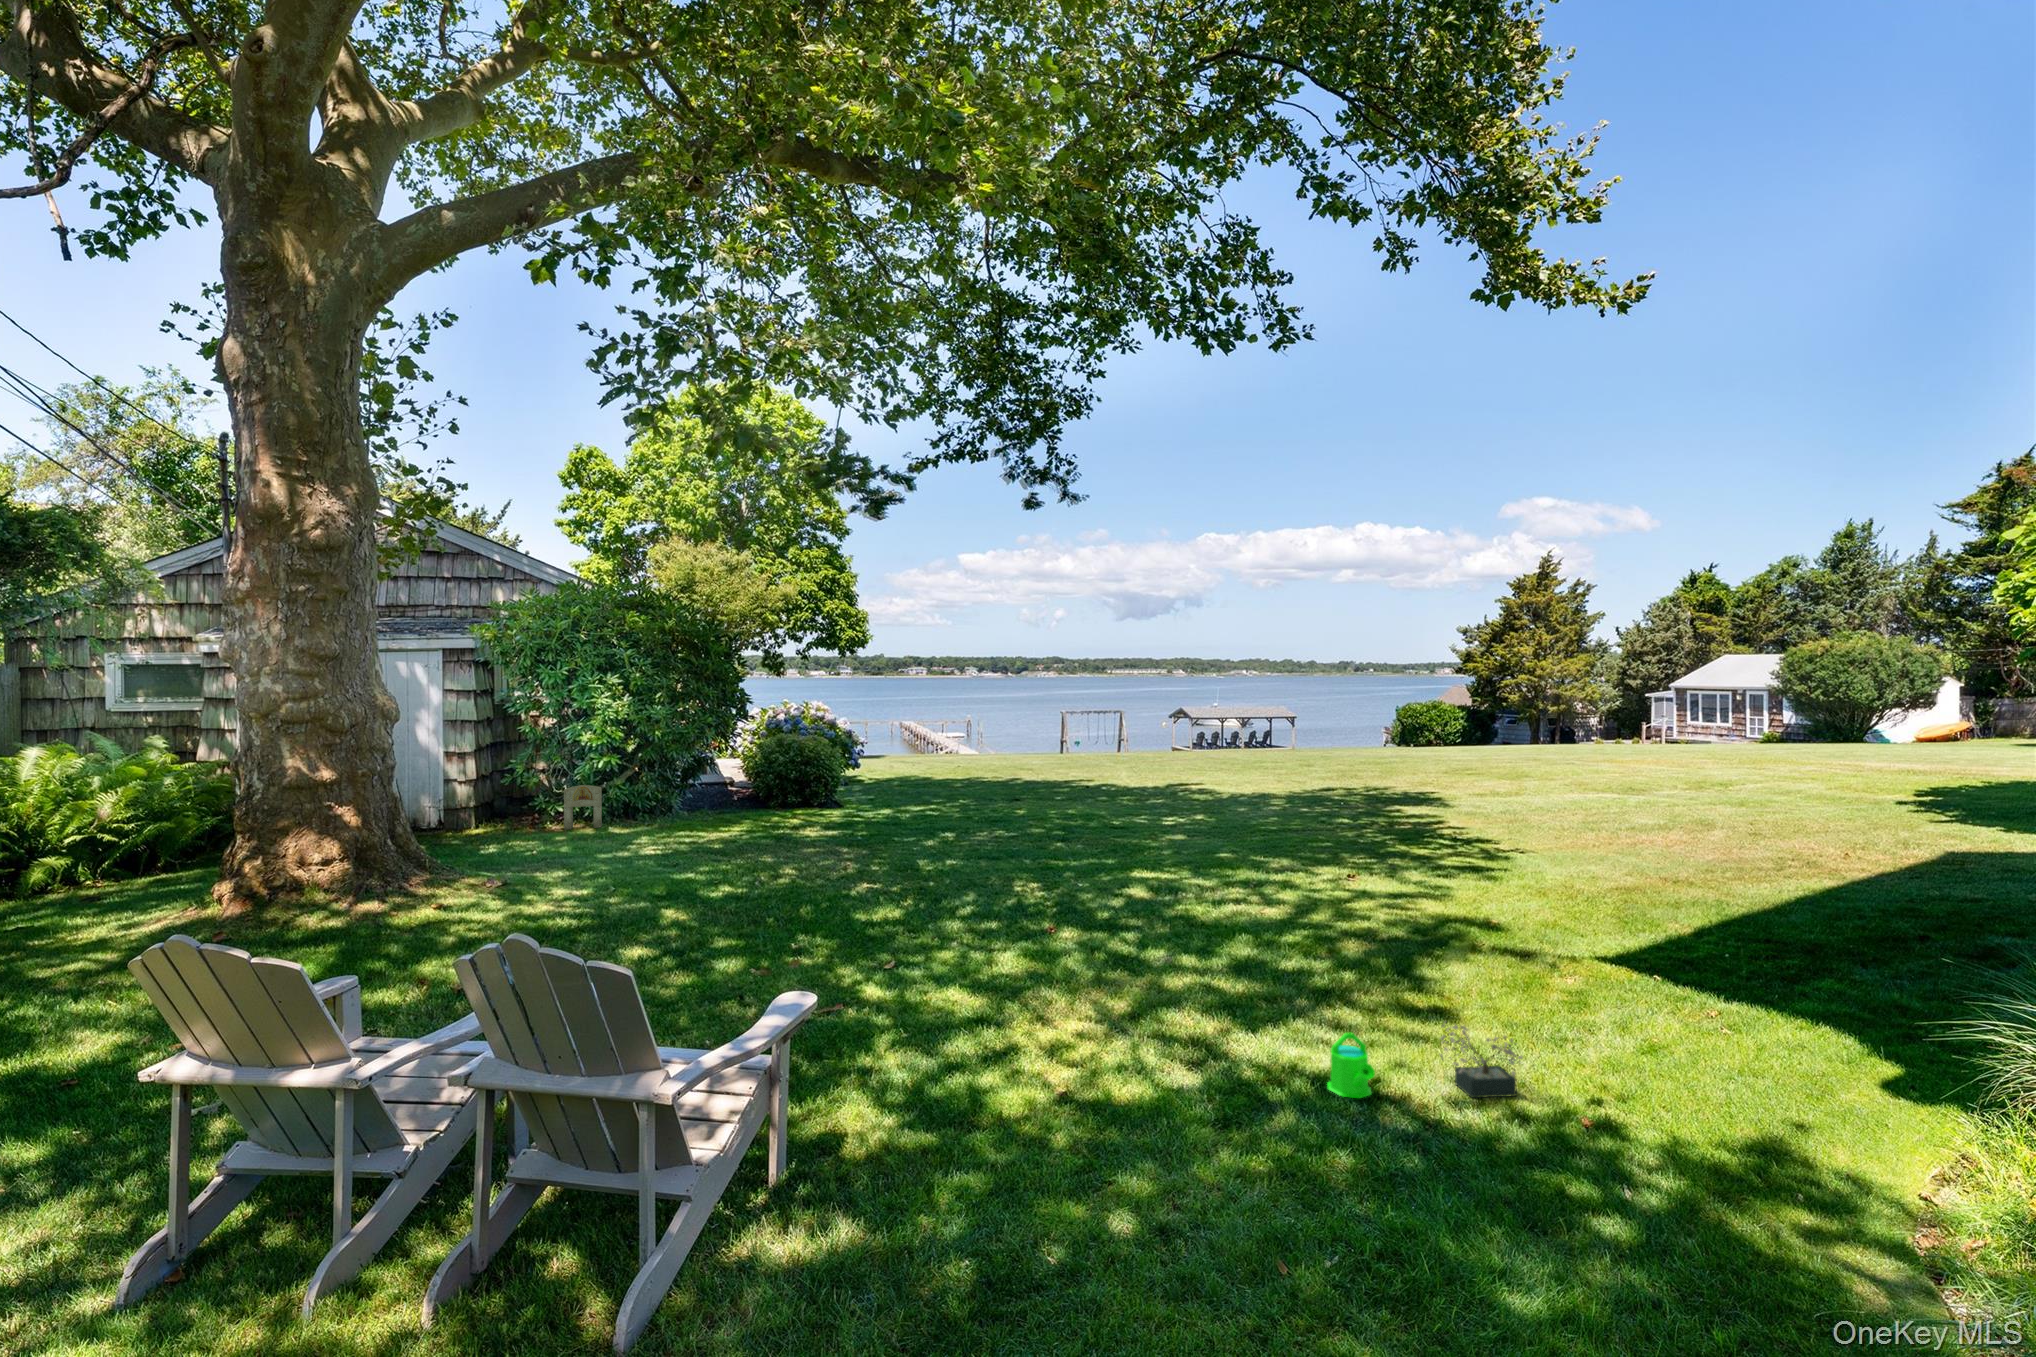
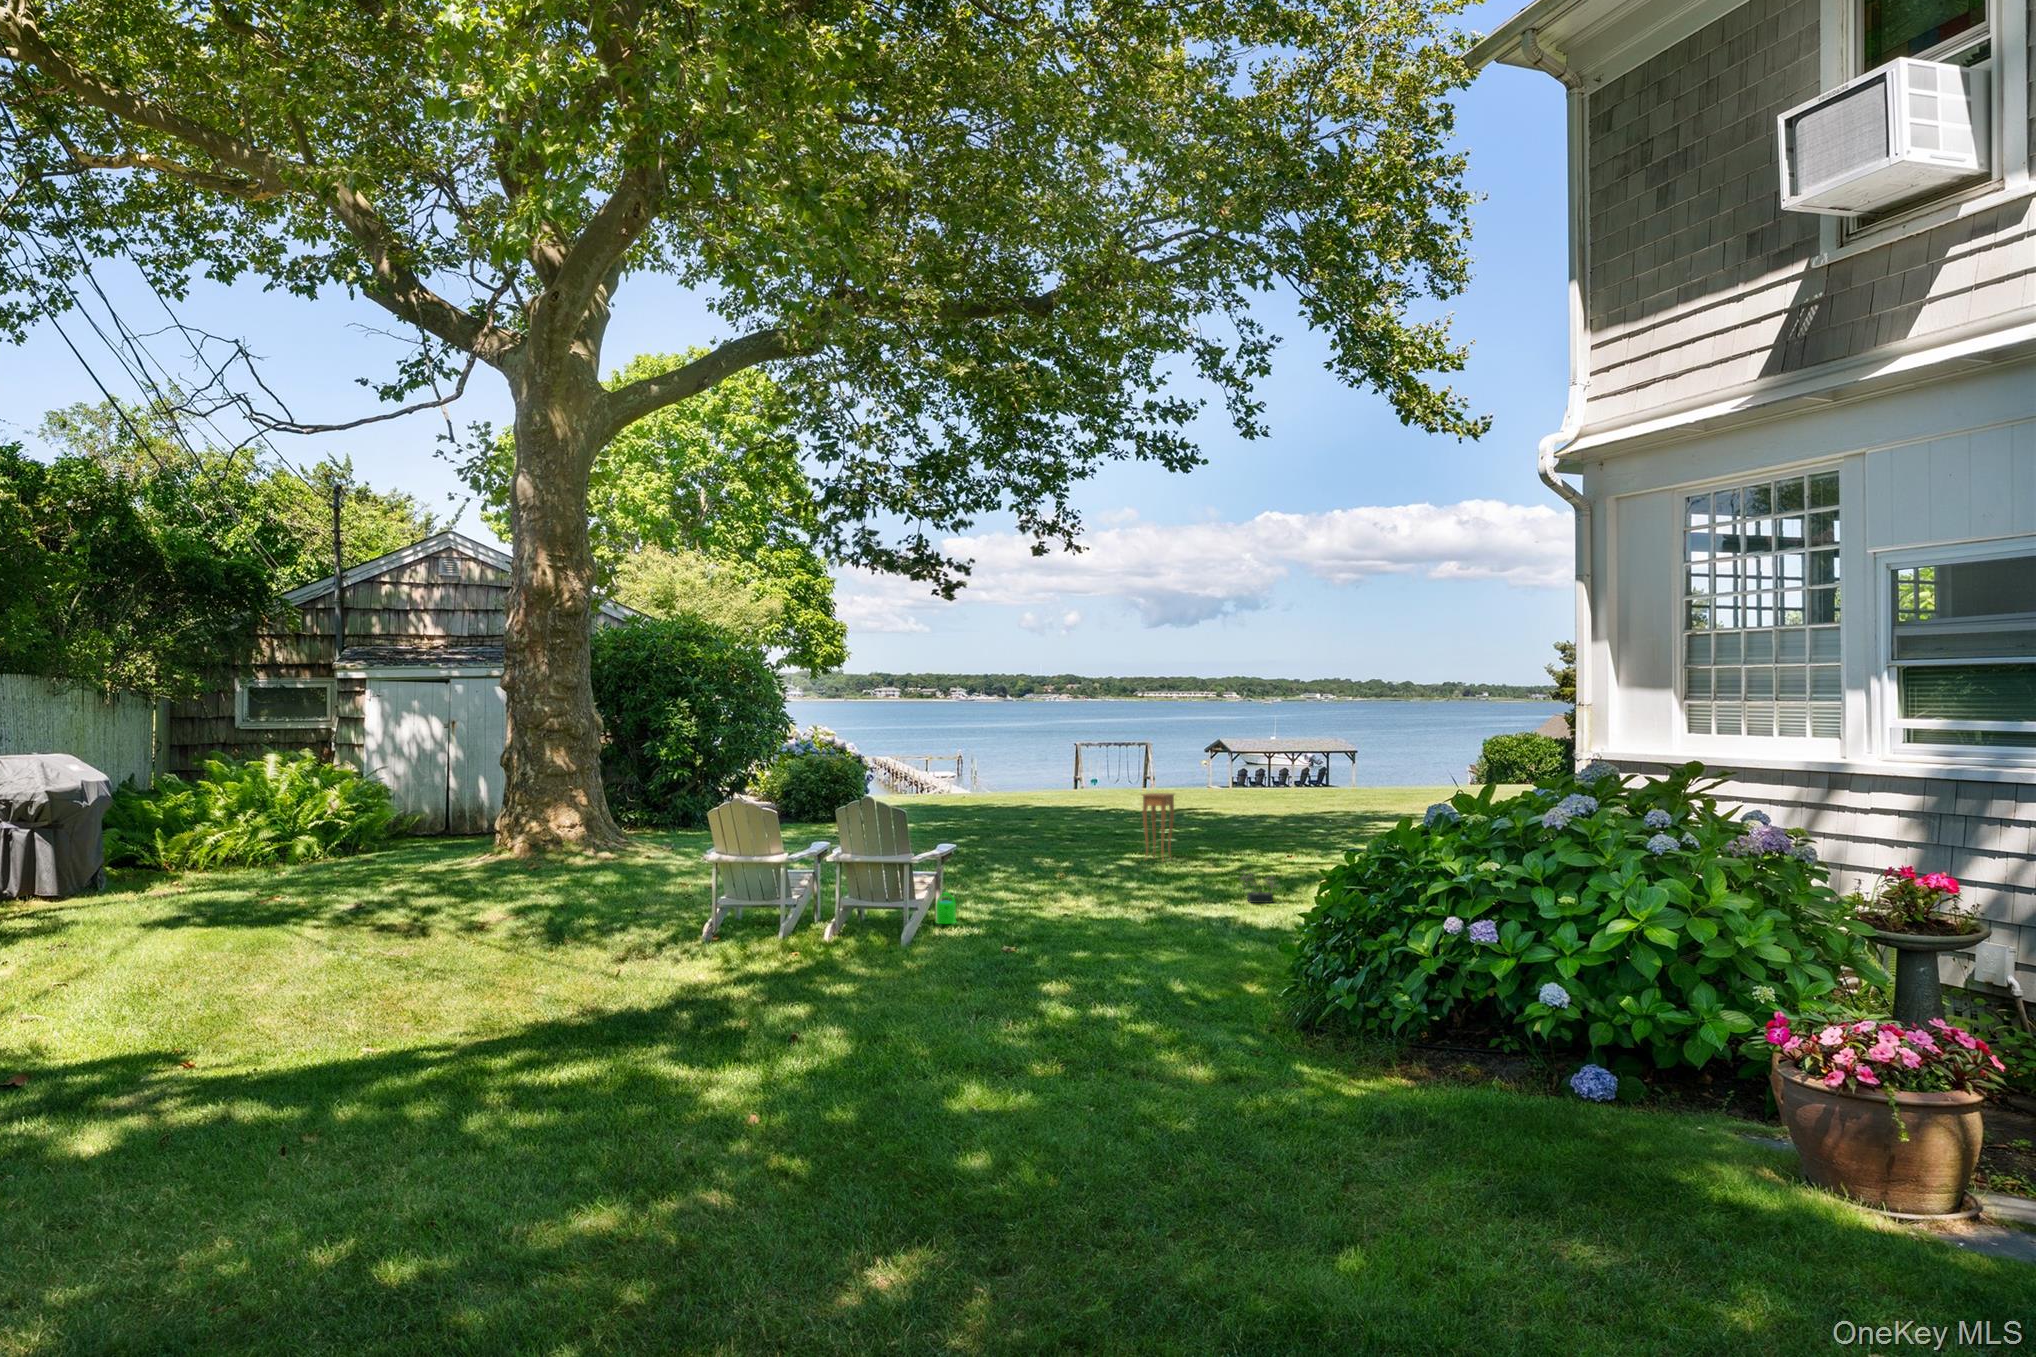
stool: present [564,785,602,829] -> none [648,792,678,828]
side table: none [1180,810,1229,917] -> present [1142,793,1174,860]
watering can: present [1327,1032,1375,1098] -> present [935,892,956,924]

